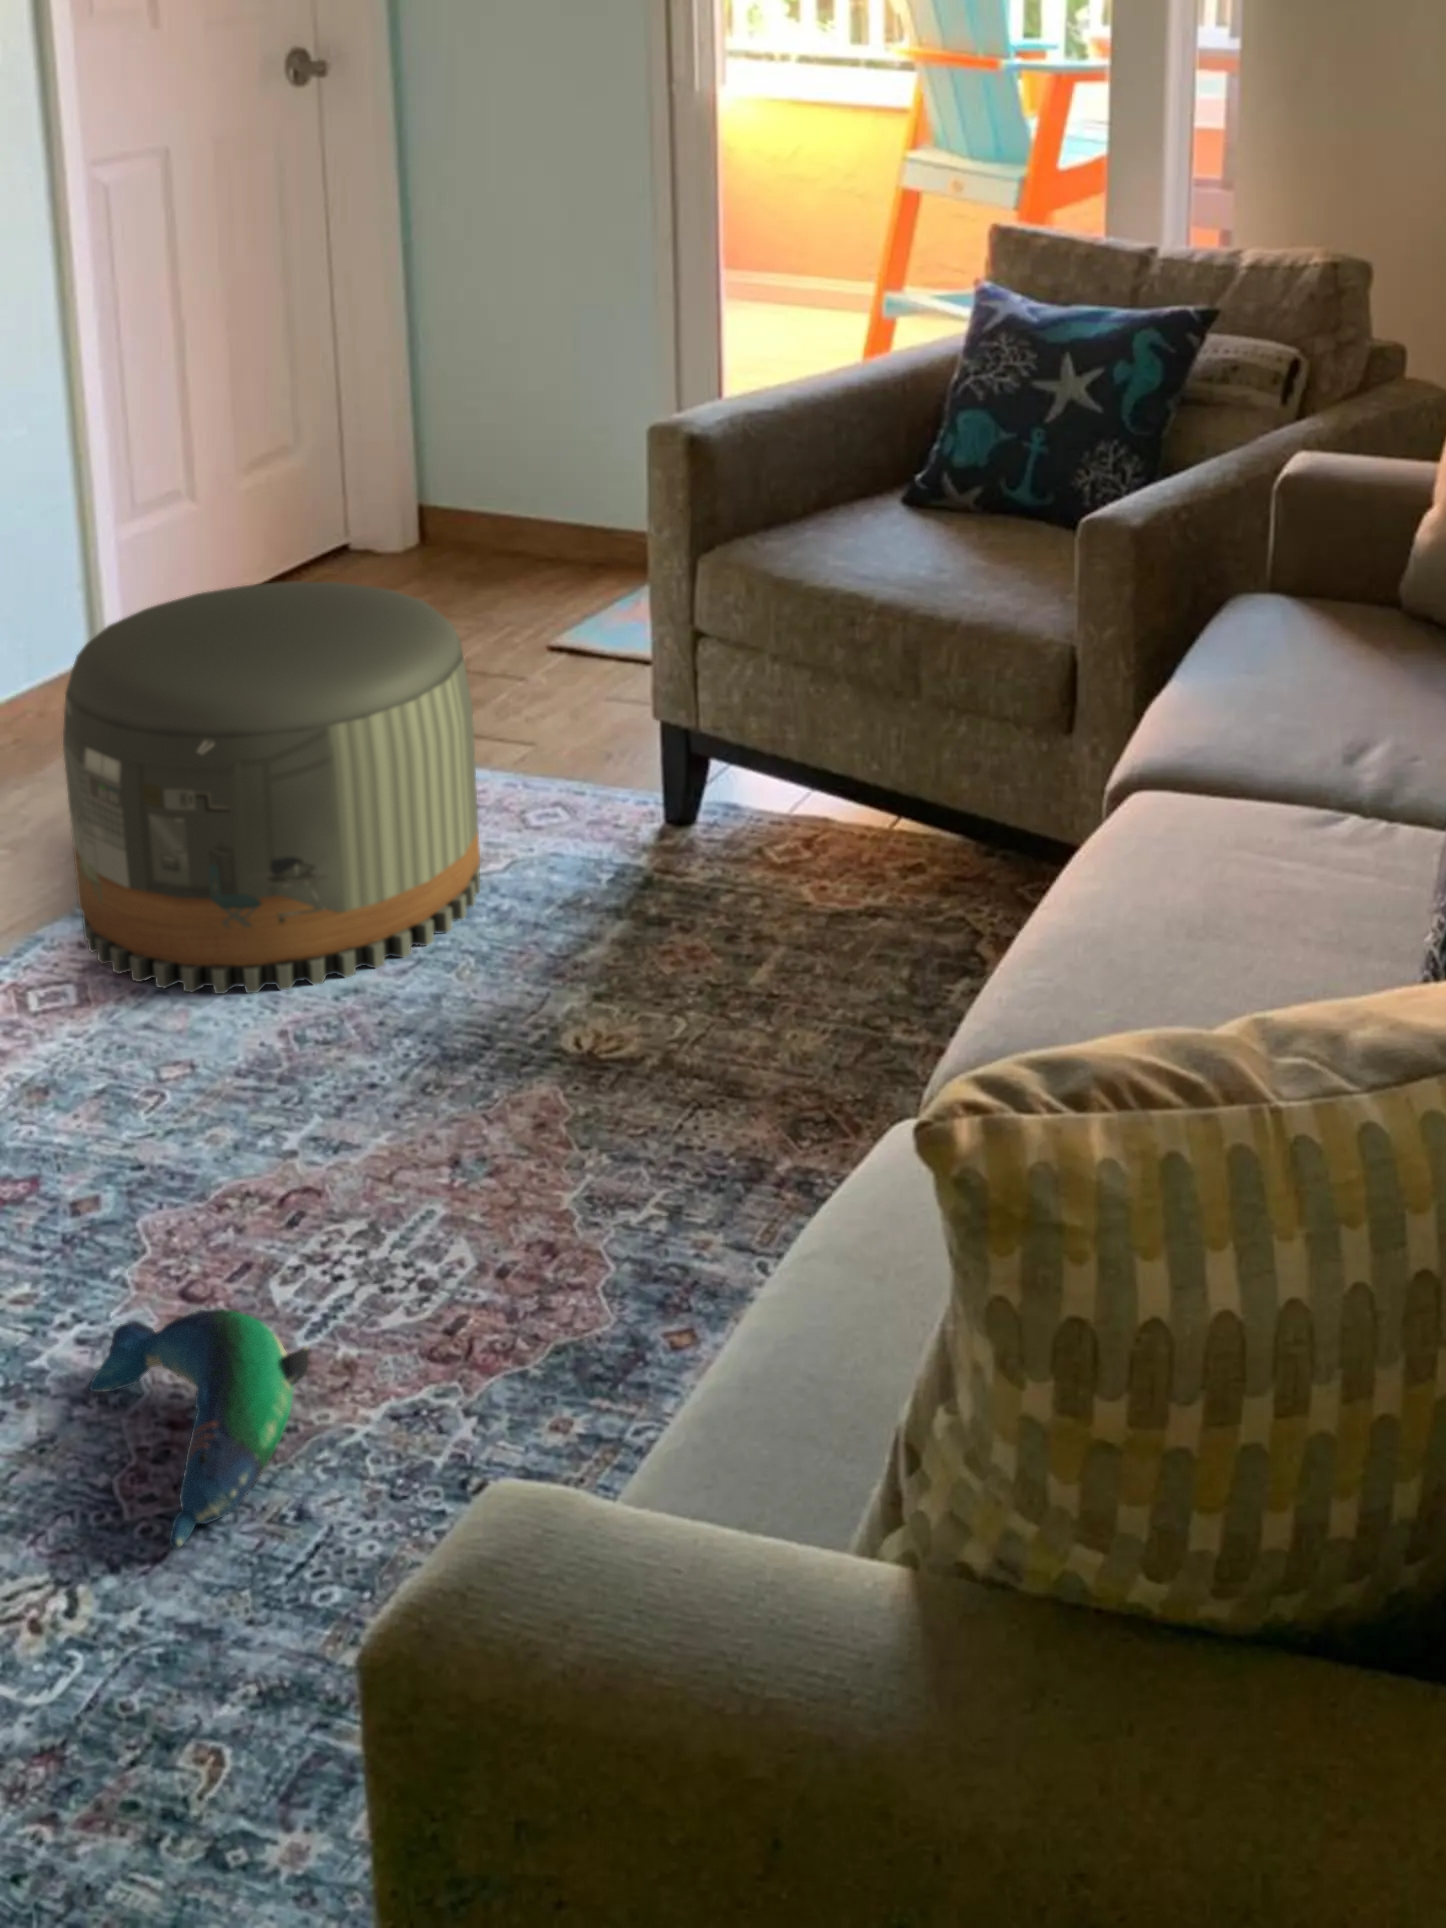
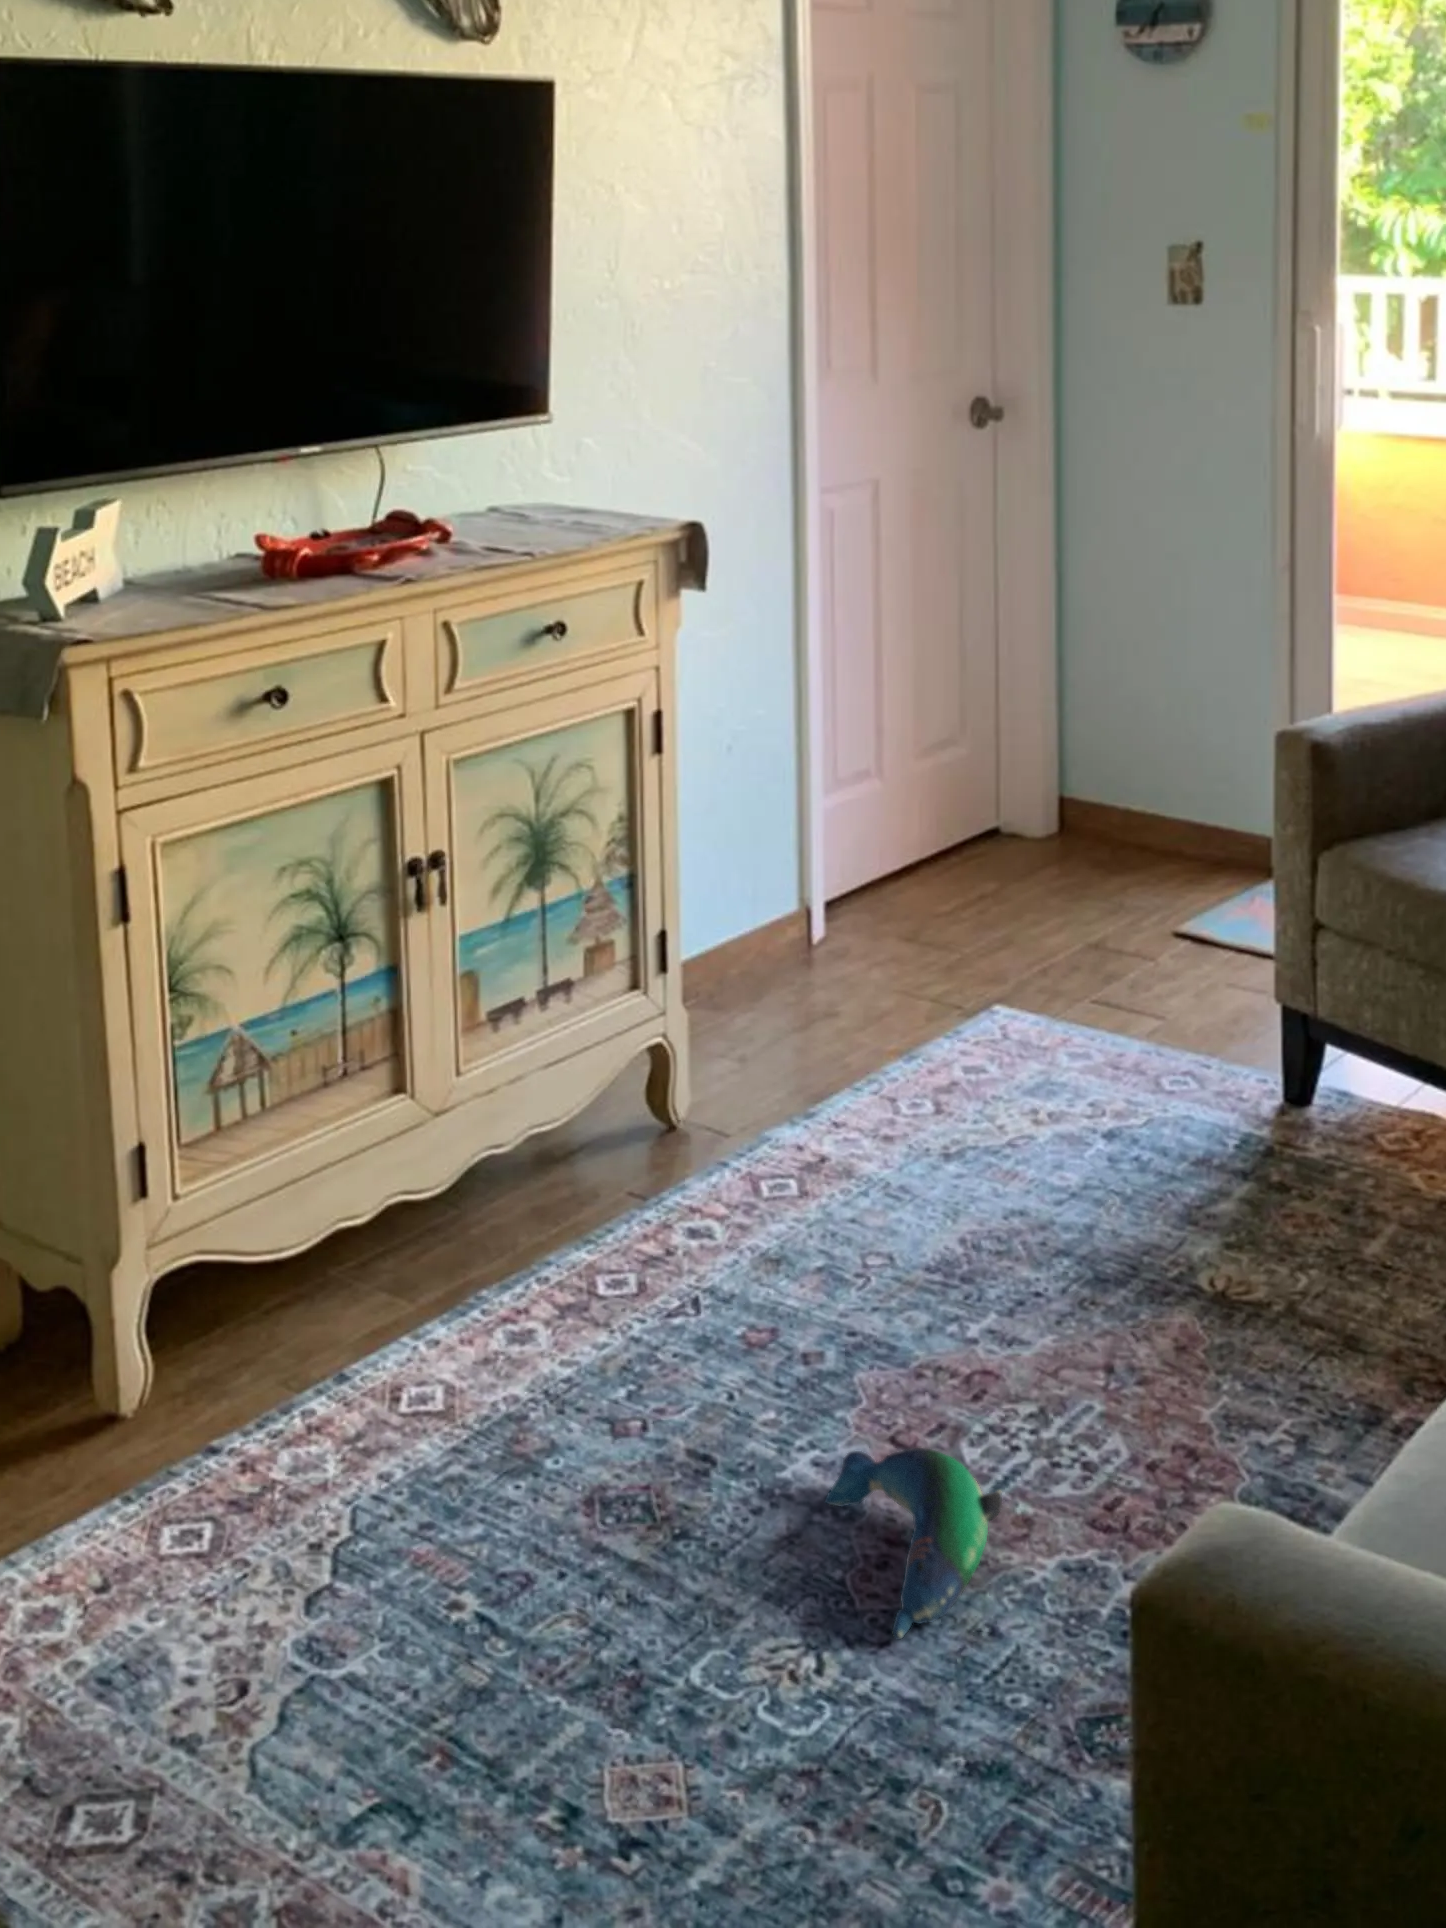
pouf: present [63,582,480,994] -> none [798,853,1125,1204]

